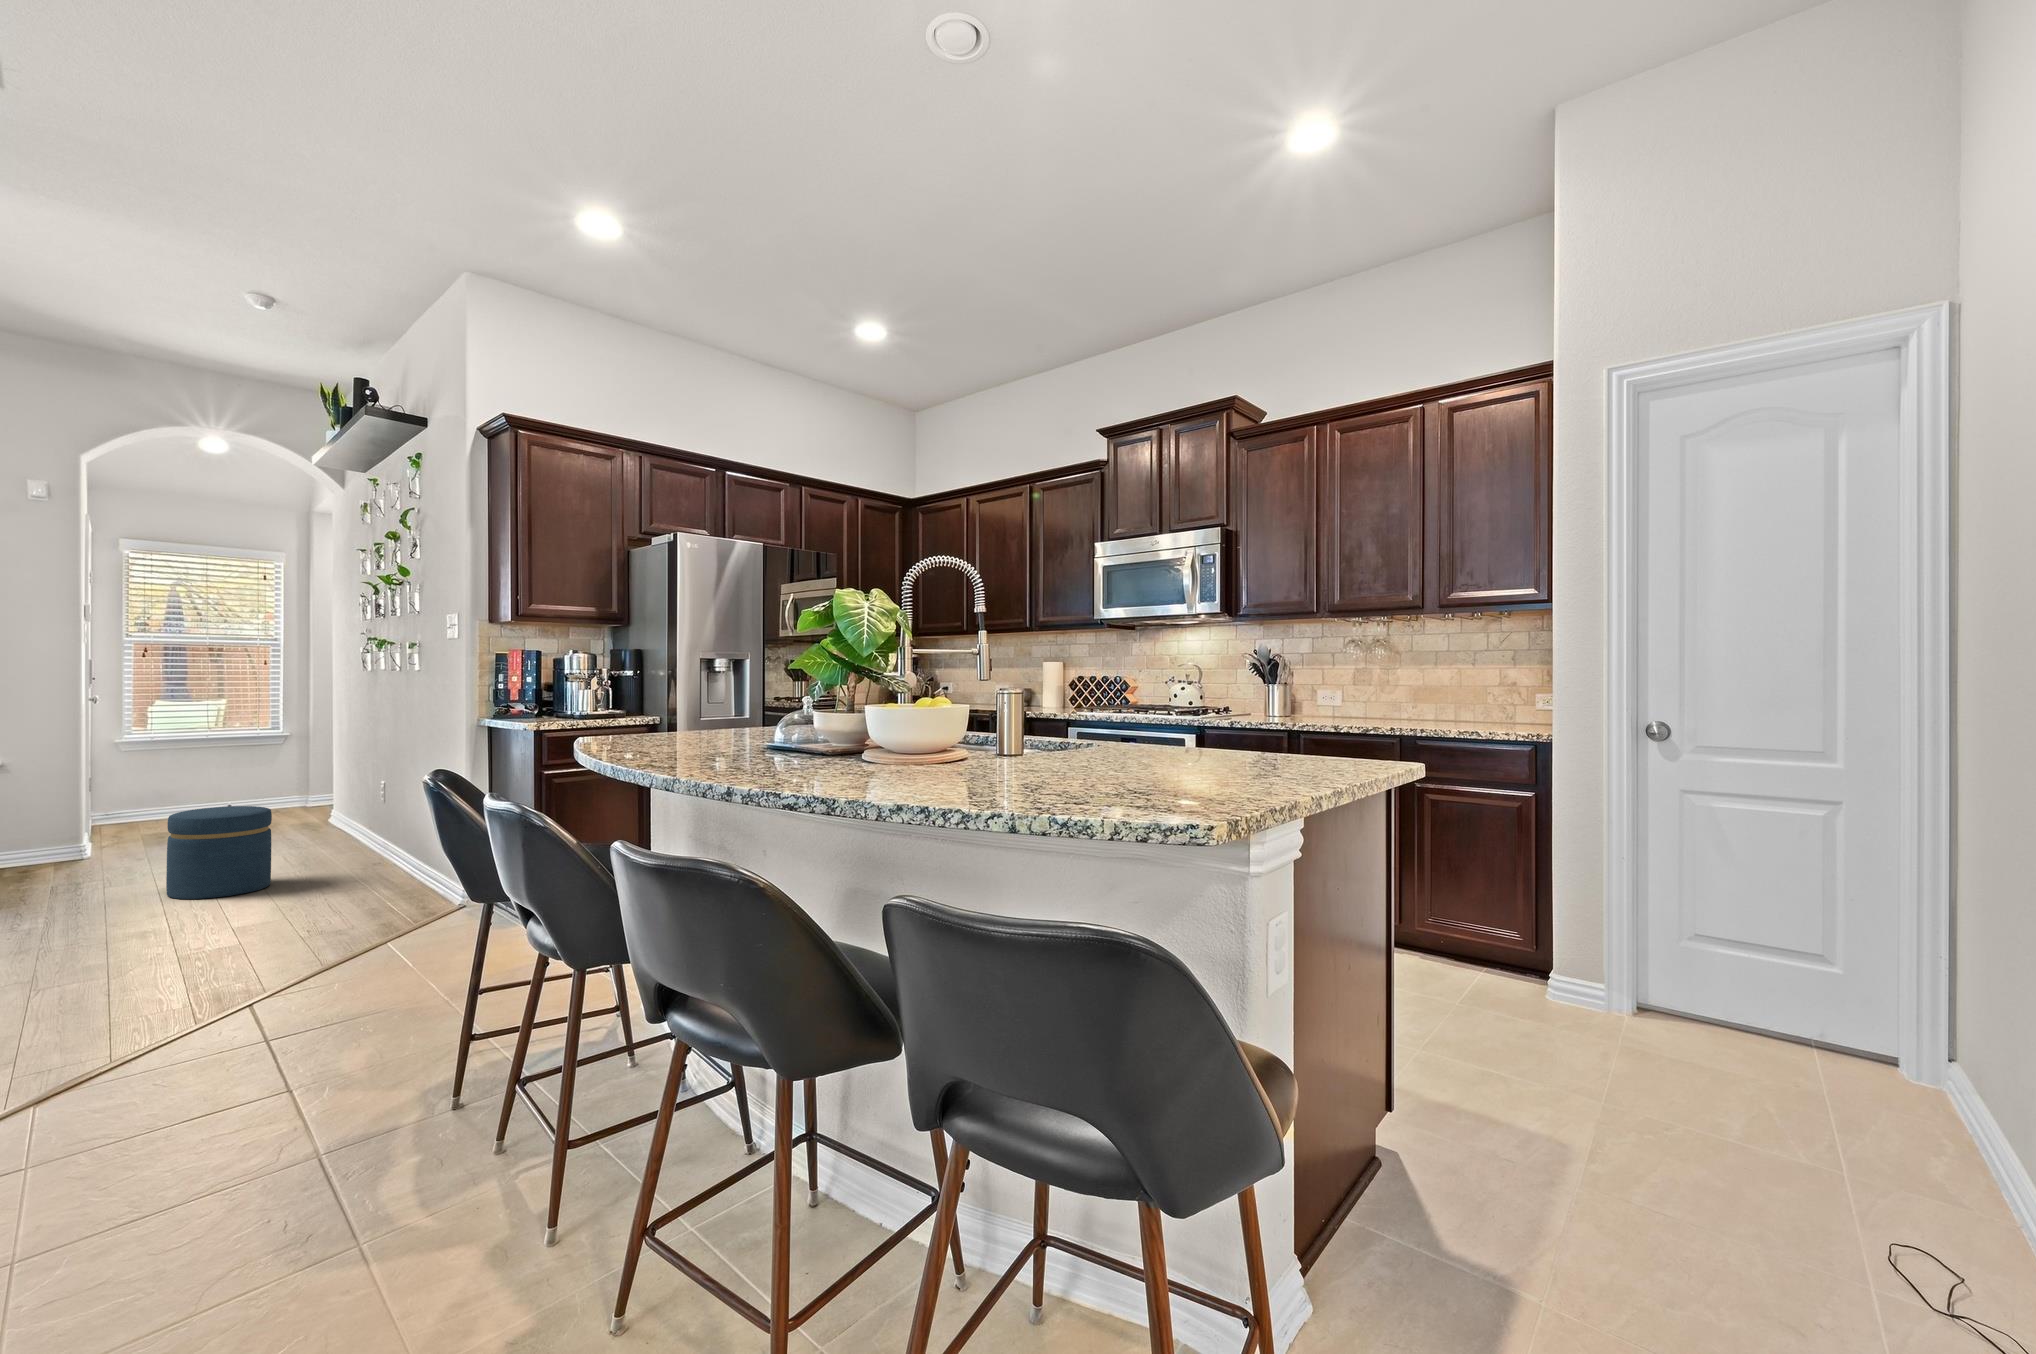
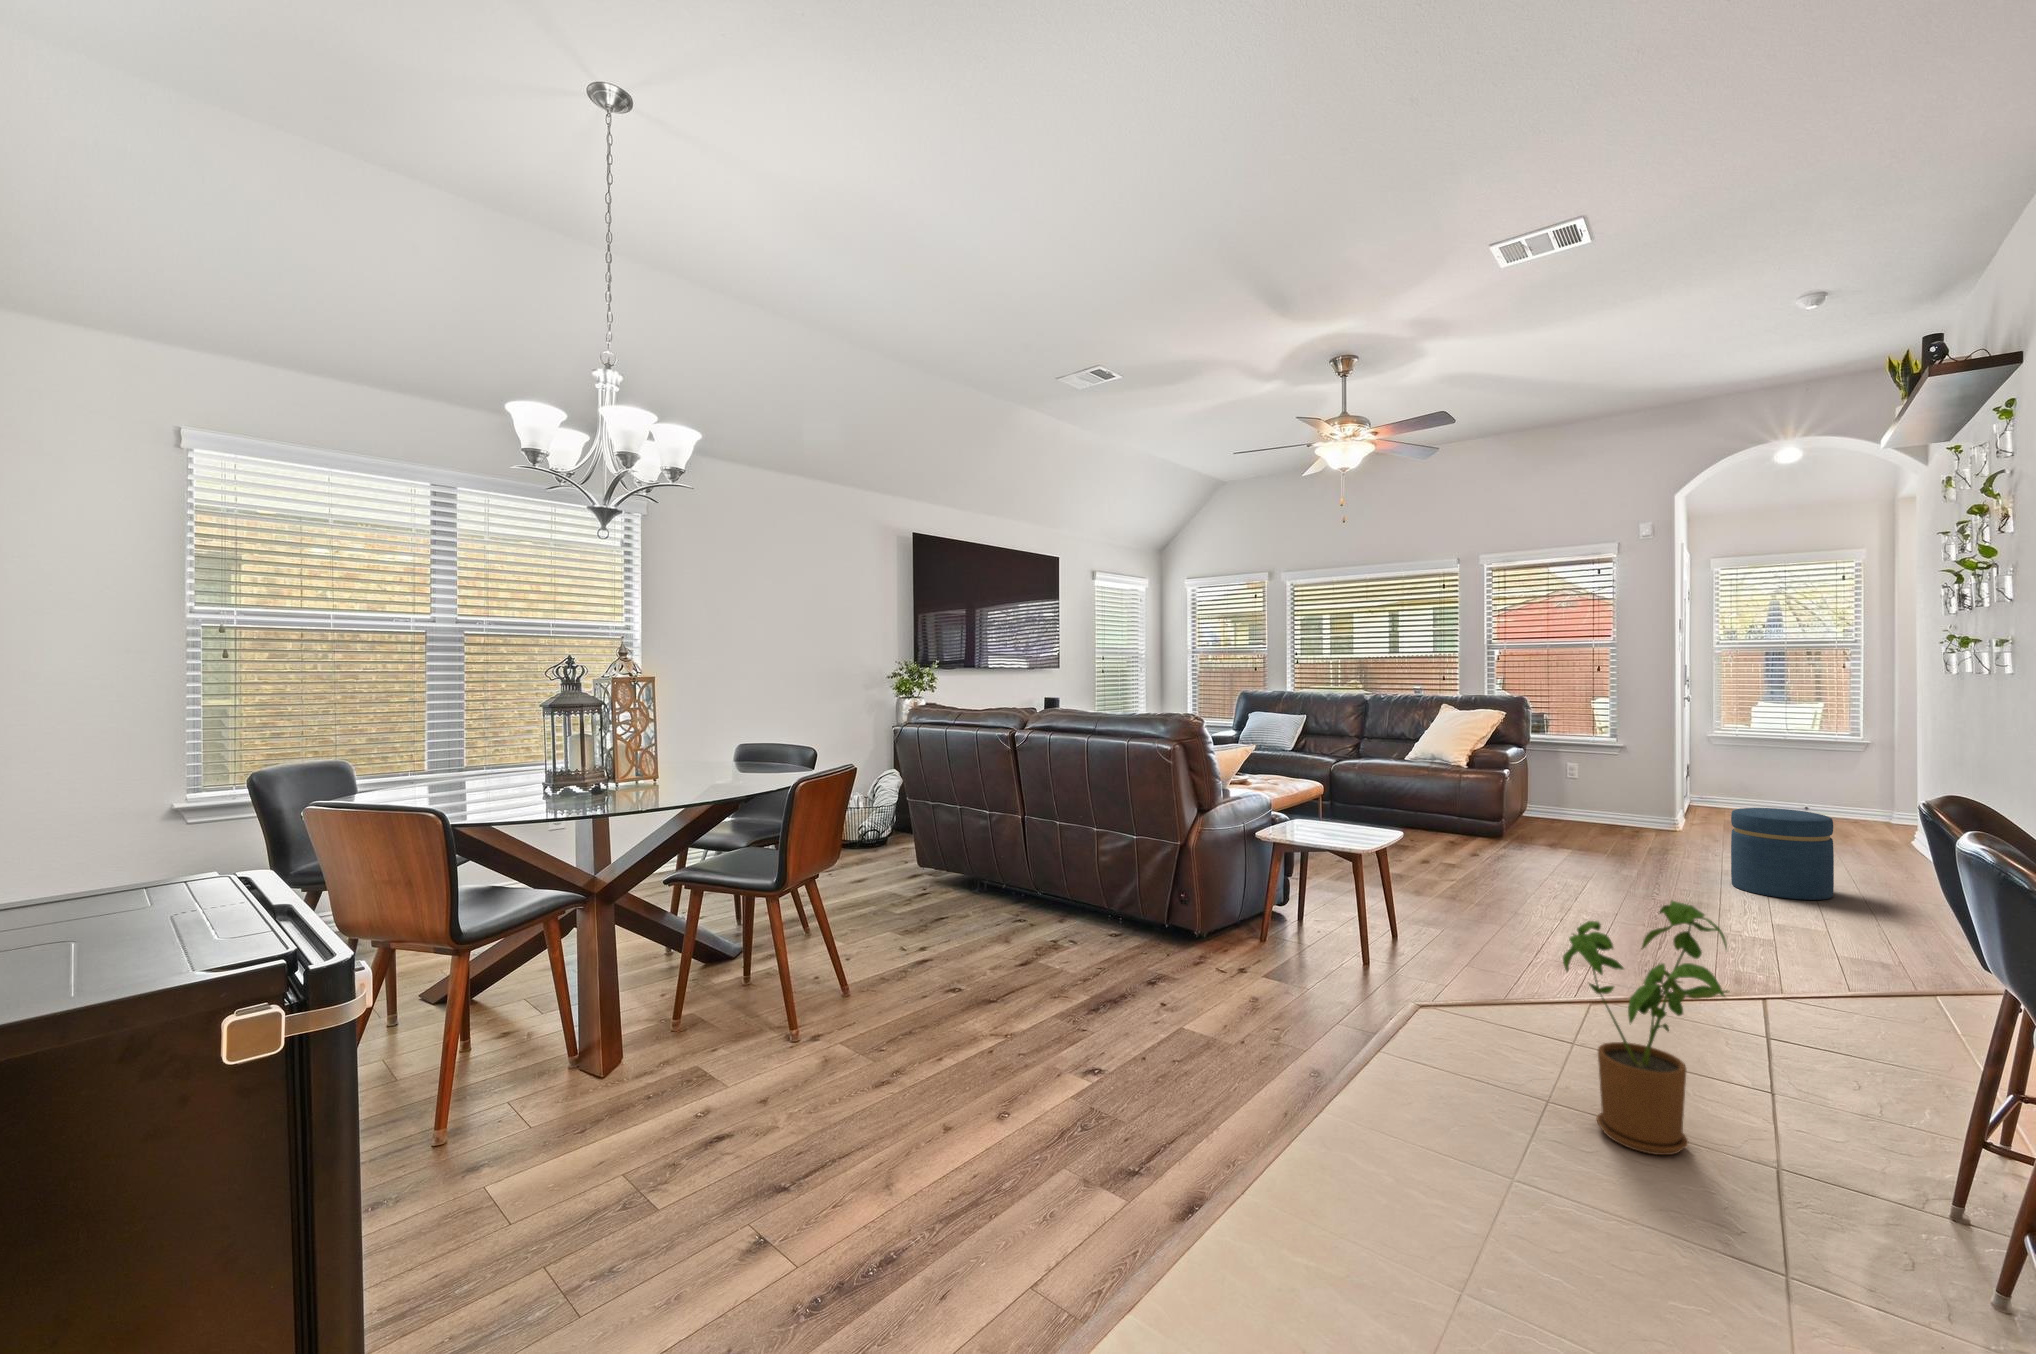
house plant: none [99,901,309,1189] -> present [1563,901,1728,1155]

